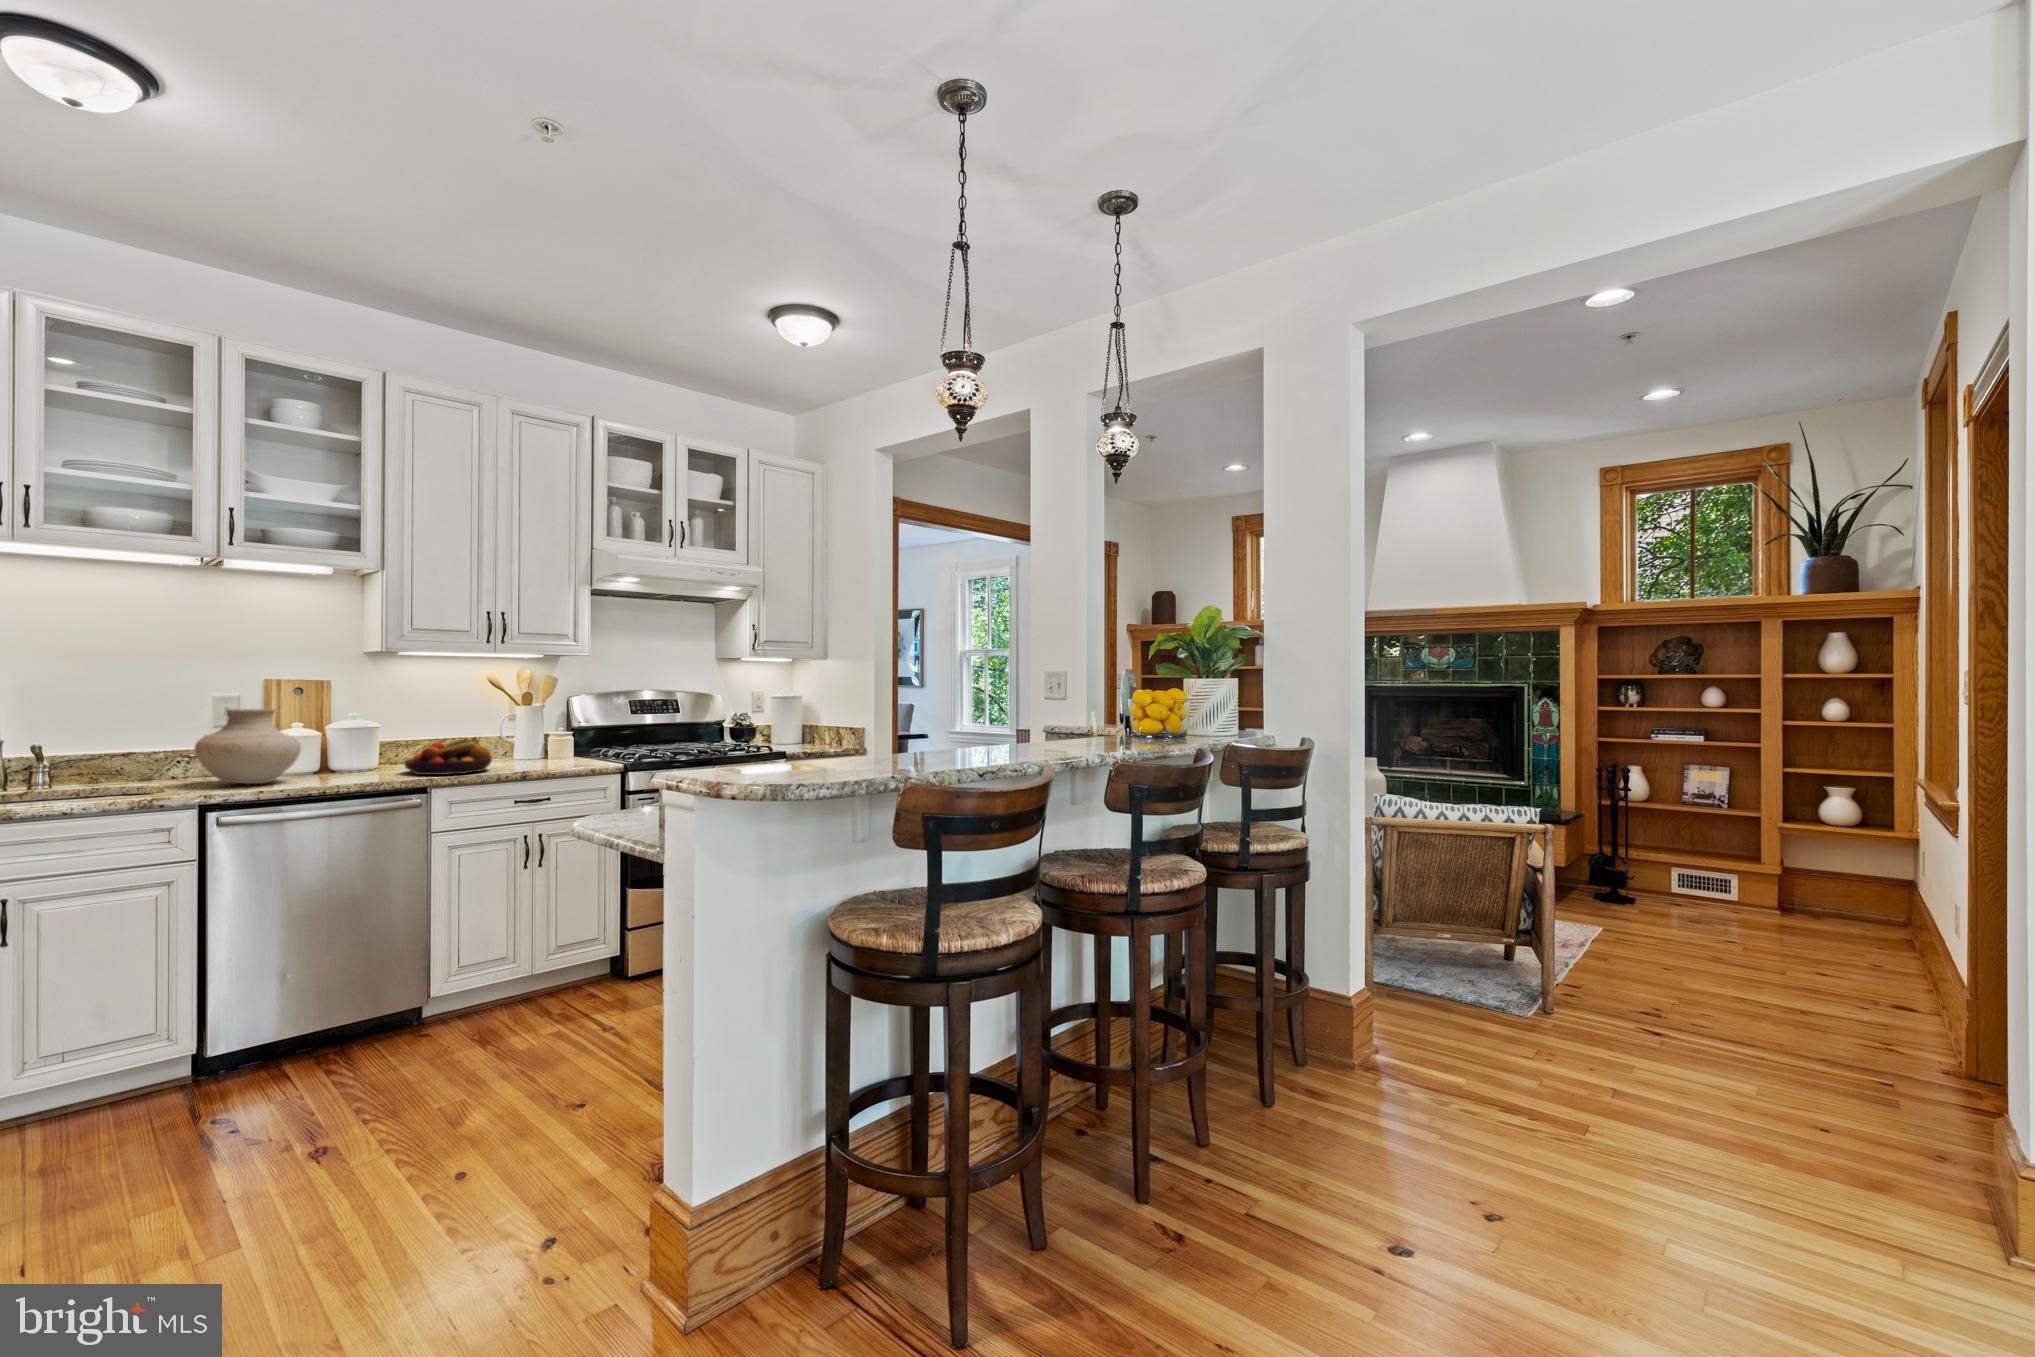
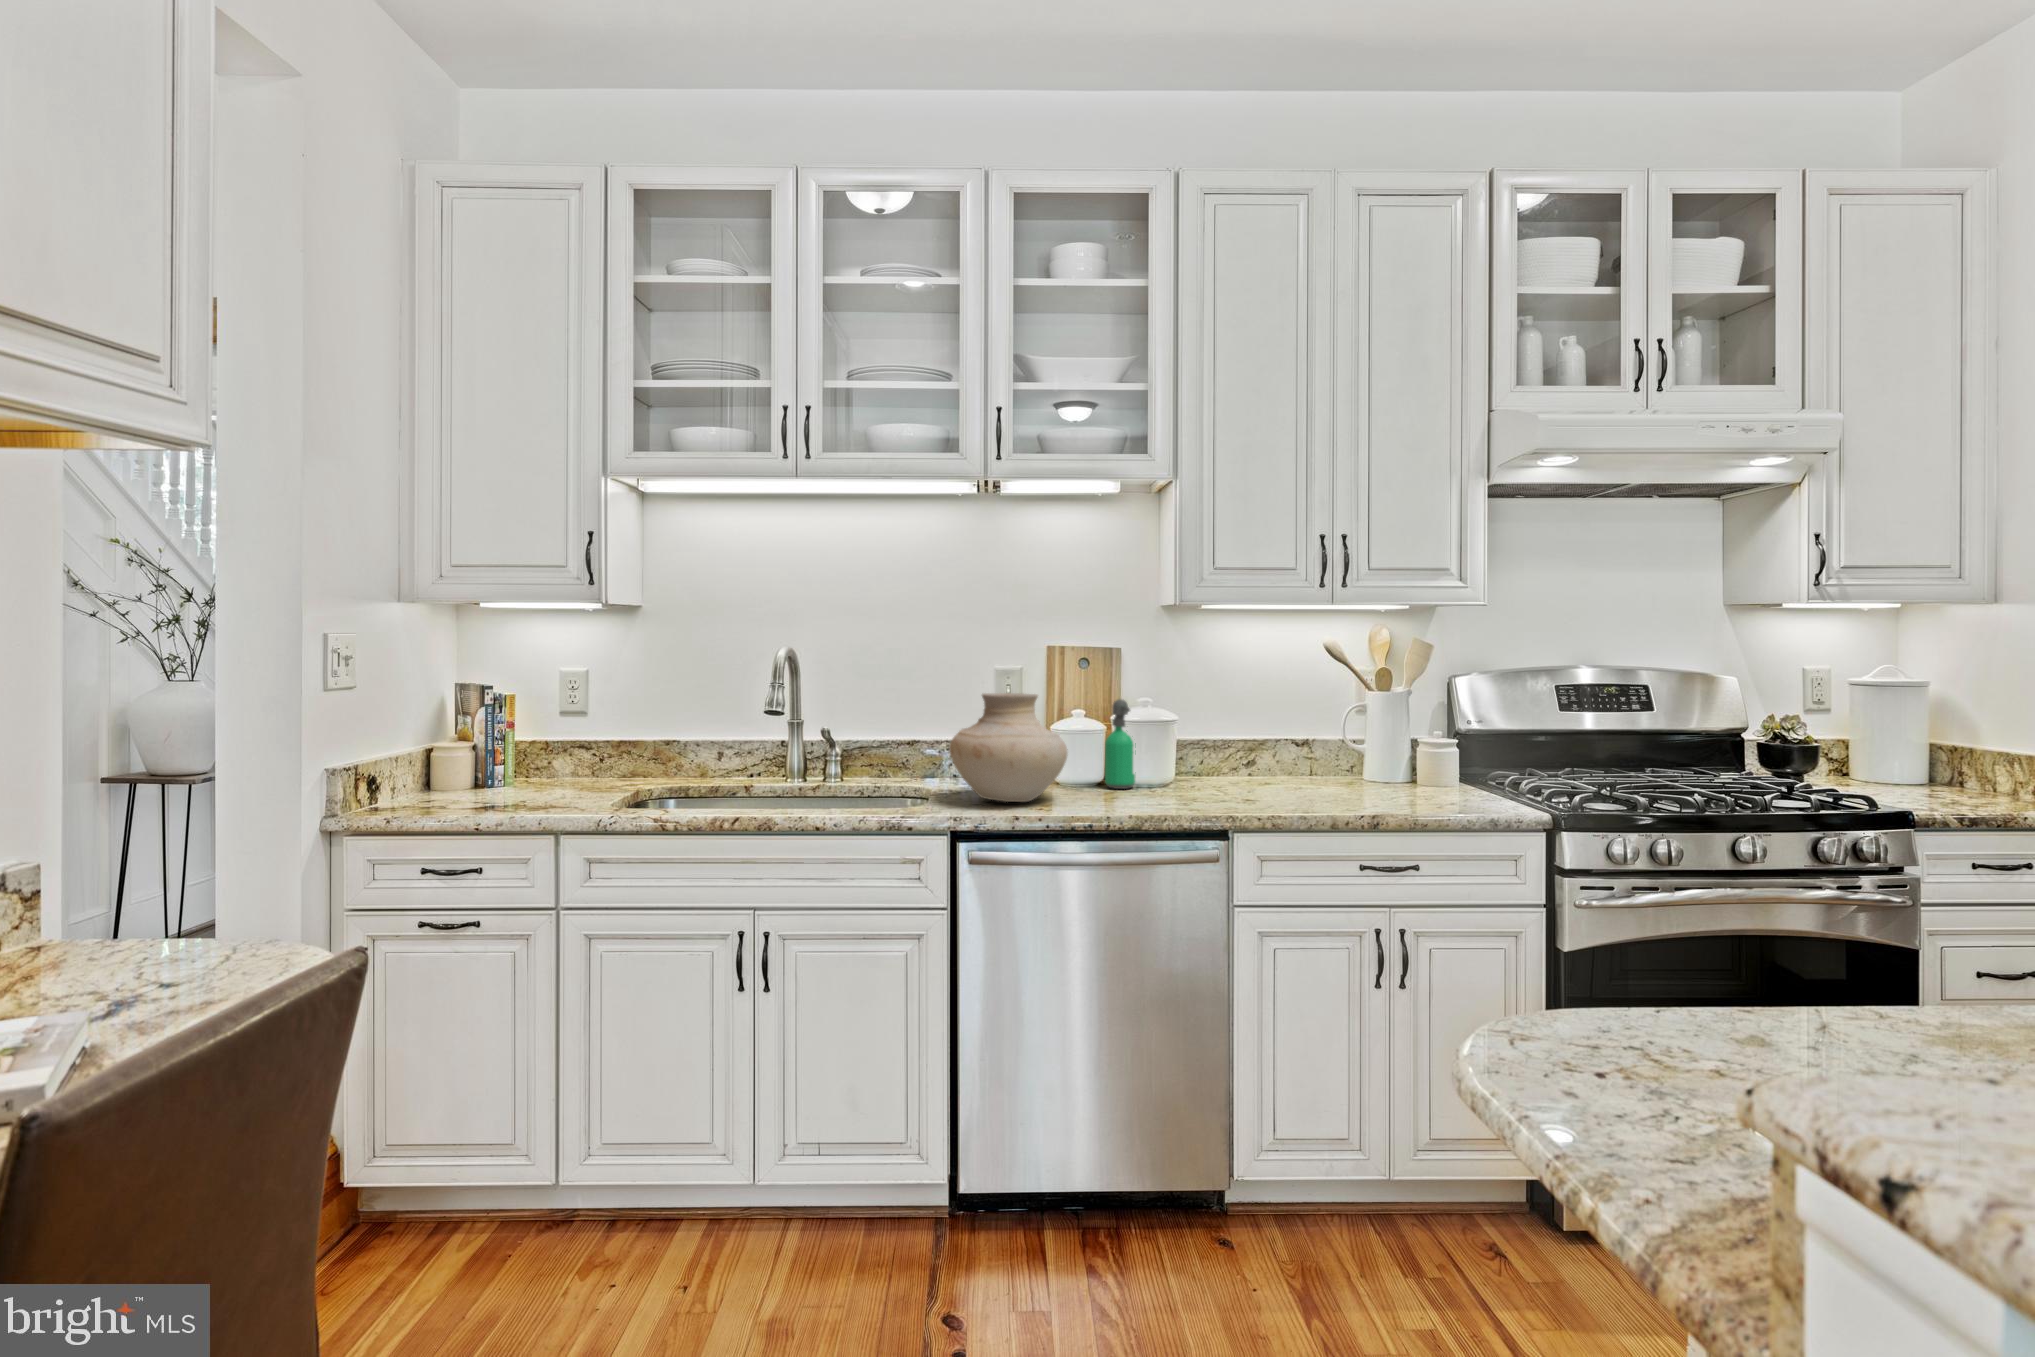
soap dispenser: none [325,713,350,773] -> present [1105,699,1136,789]
fruit bowl: present [404,739,492,775] -> none [1200,748,1327,809]

